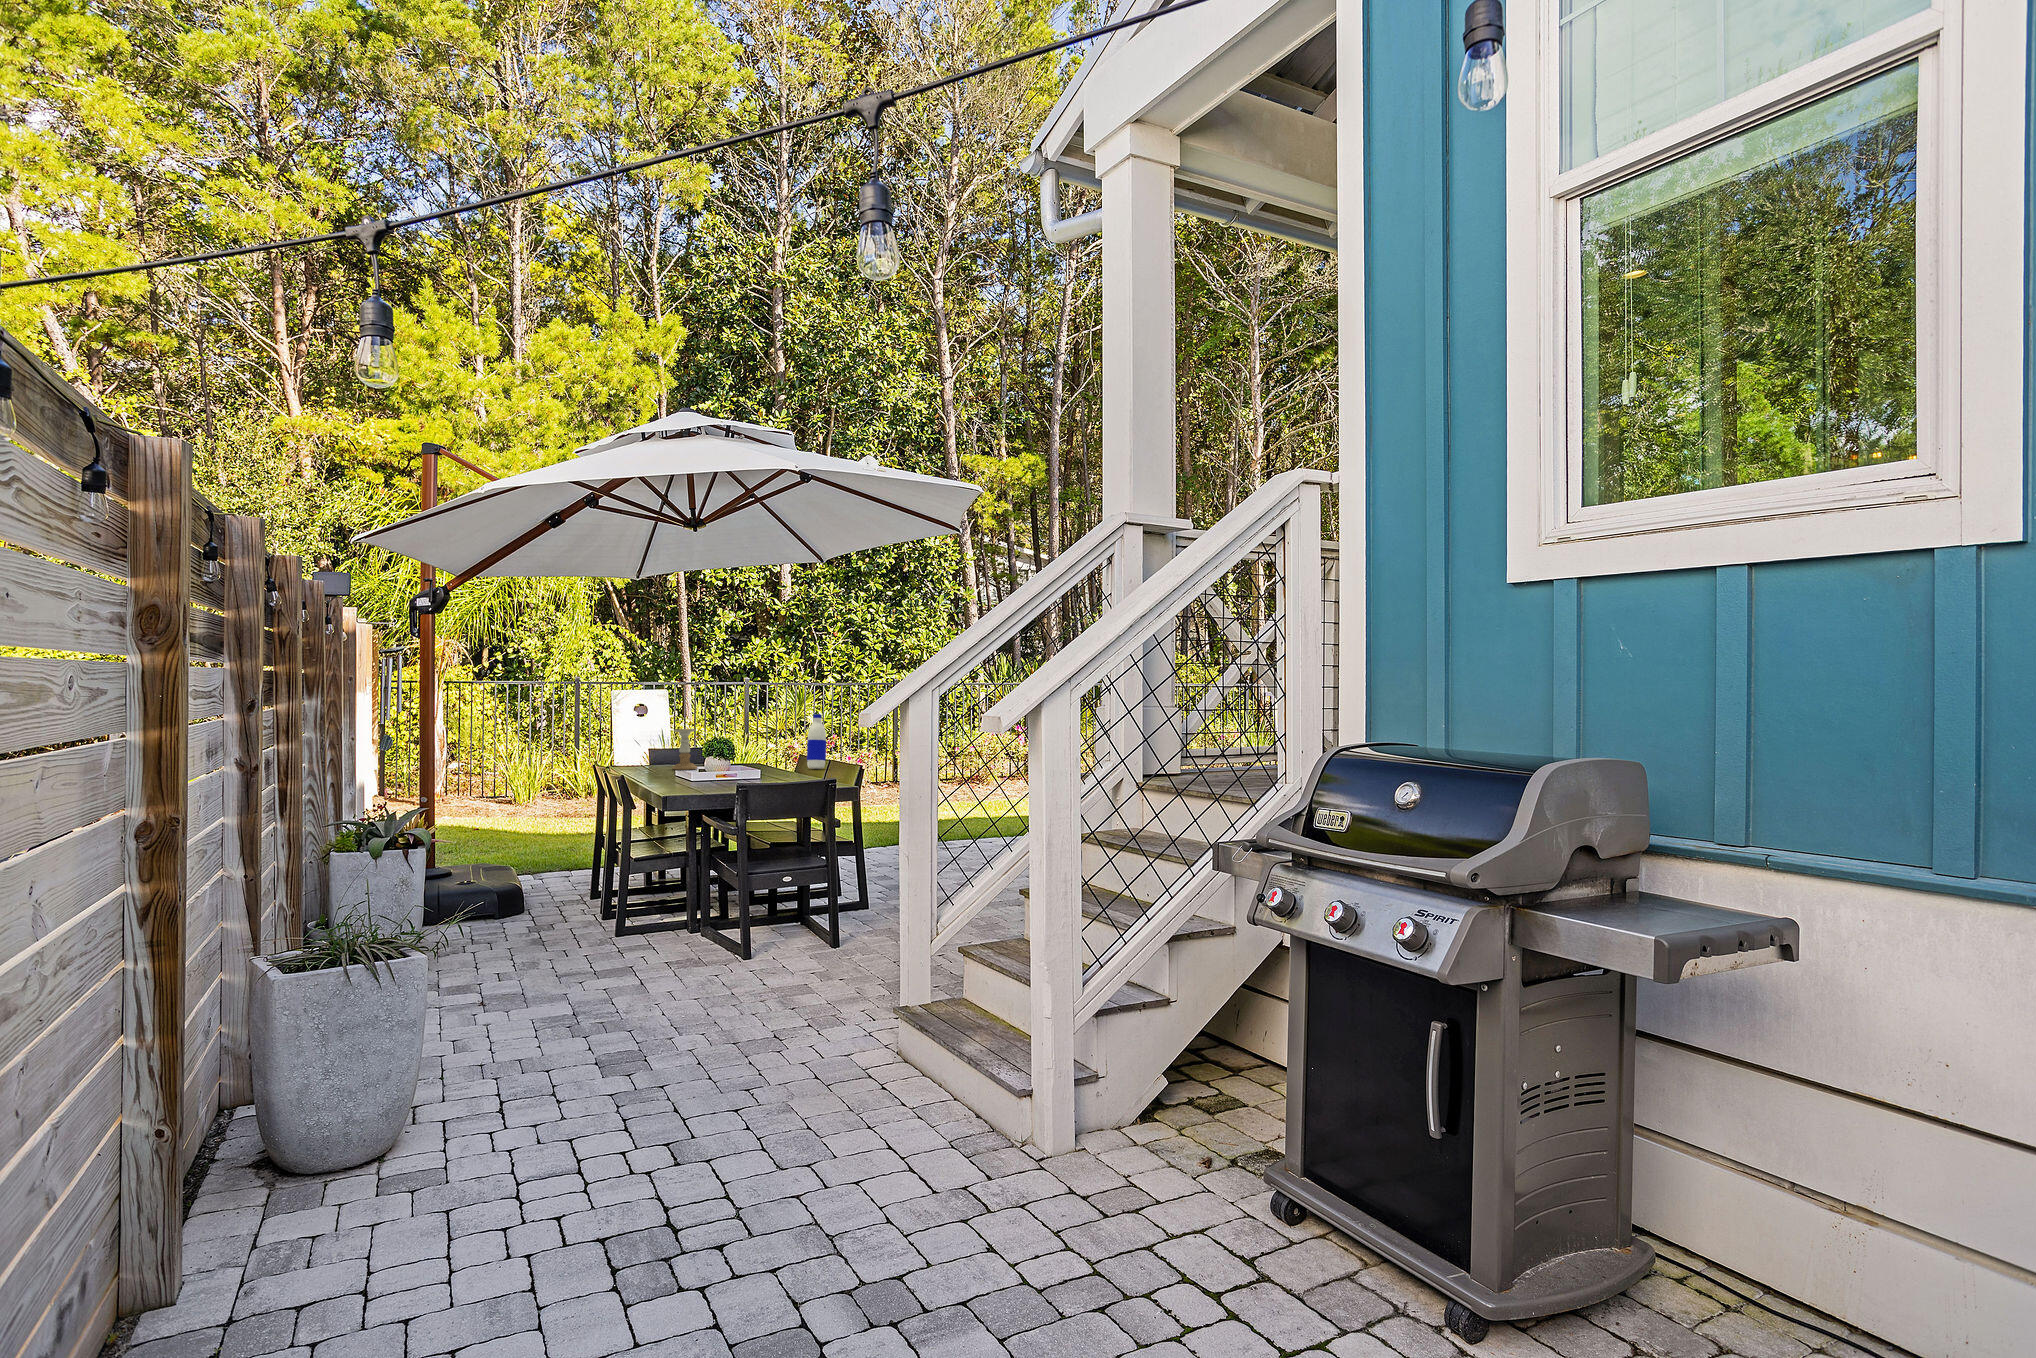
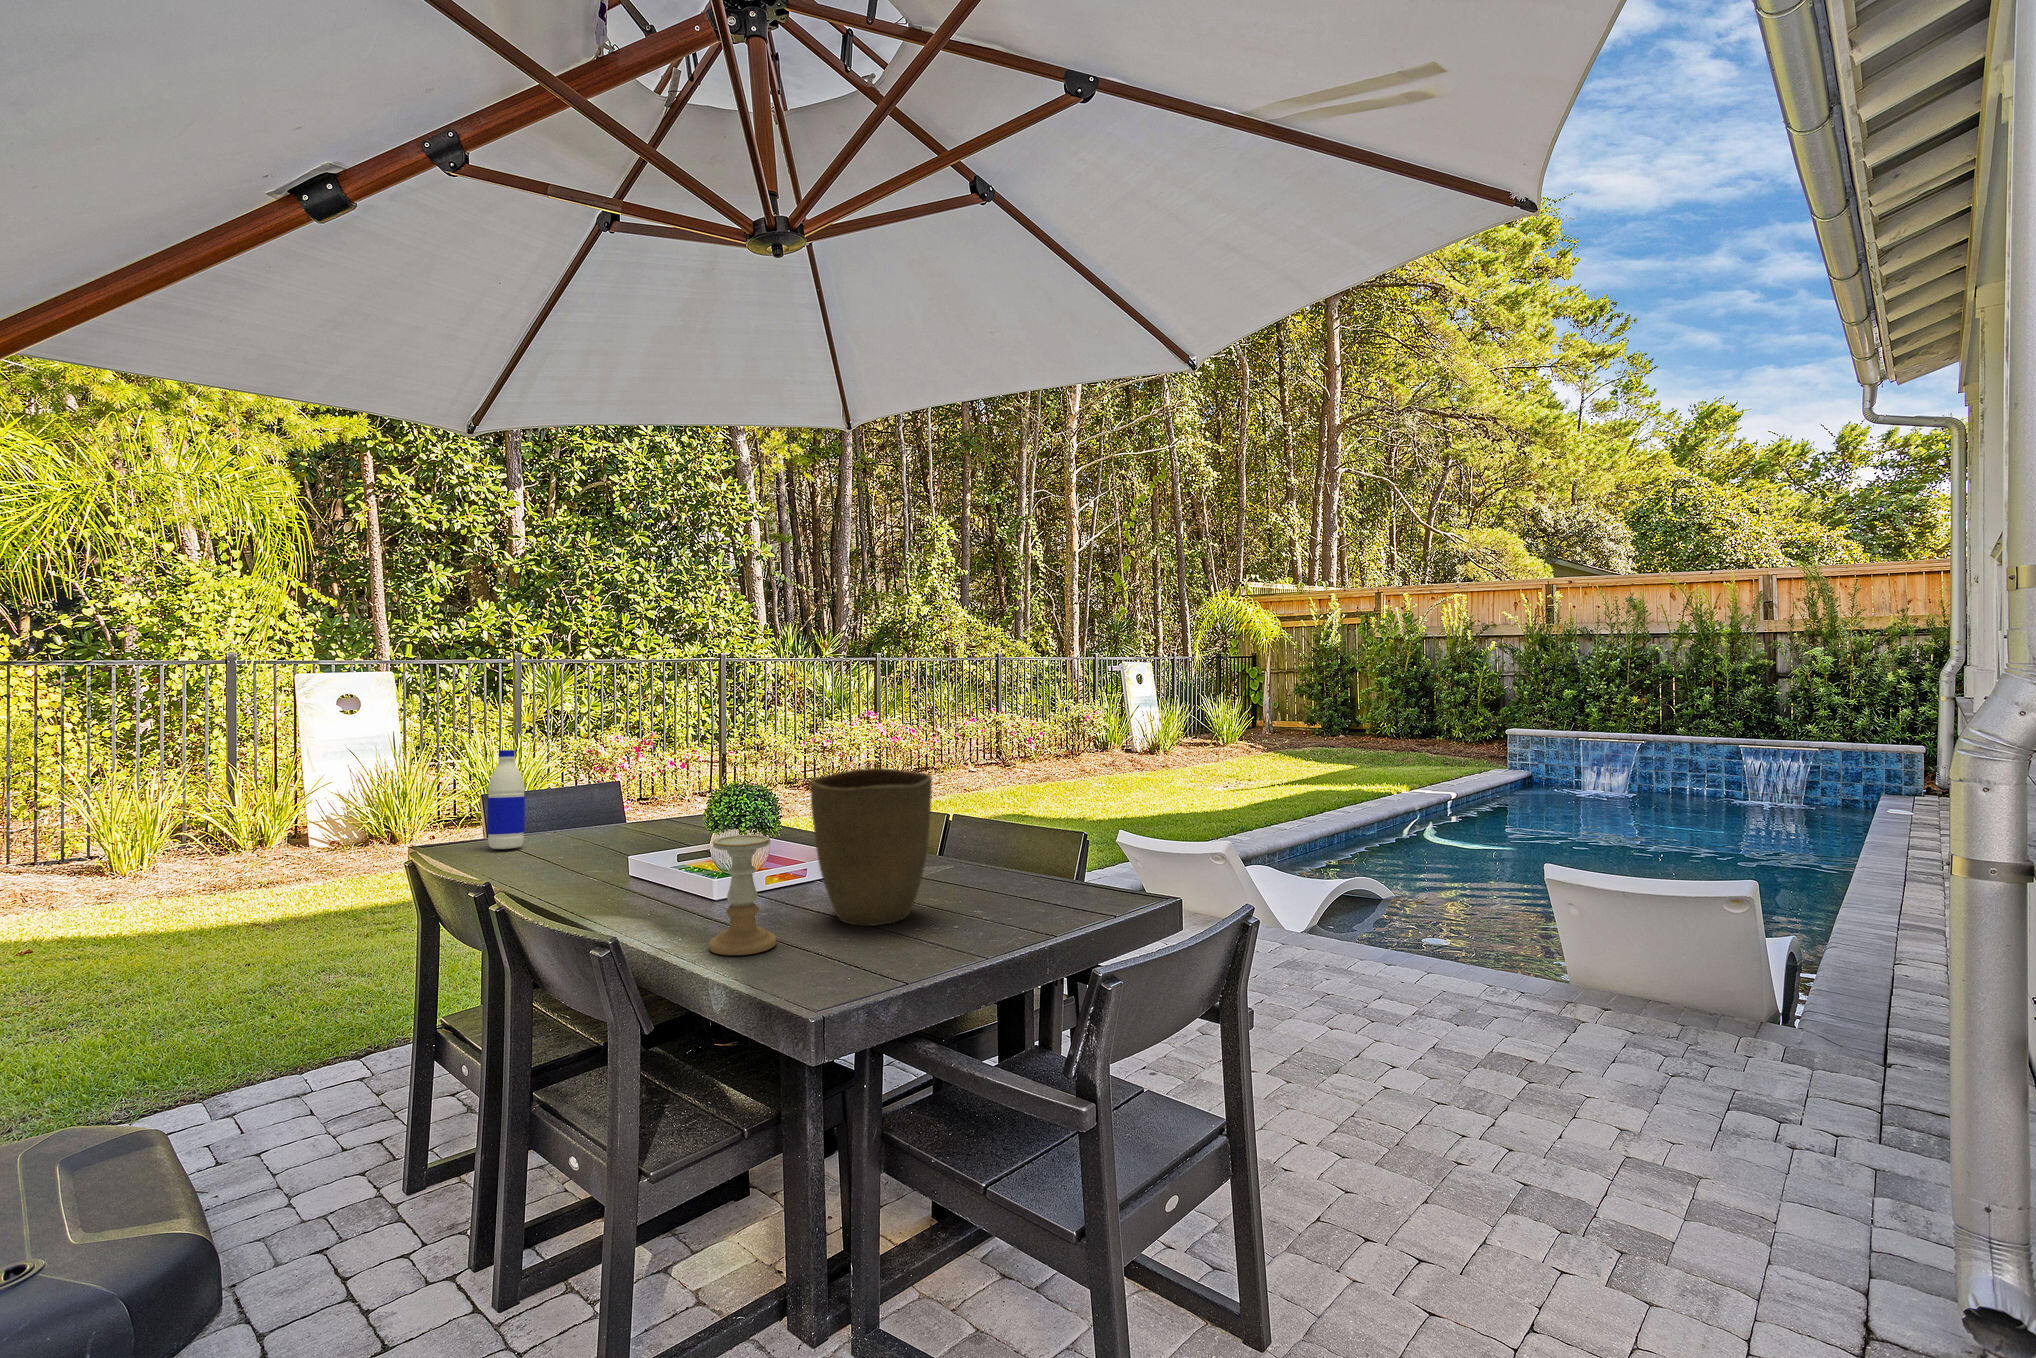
vase: none [720,710,770,769] -> present [810,768,932,926]
water bottle: present [807,714,826,769] -> present [487,750,525,849]

